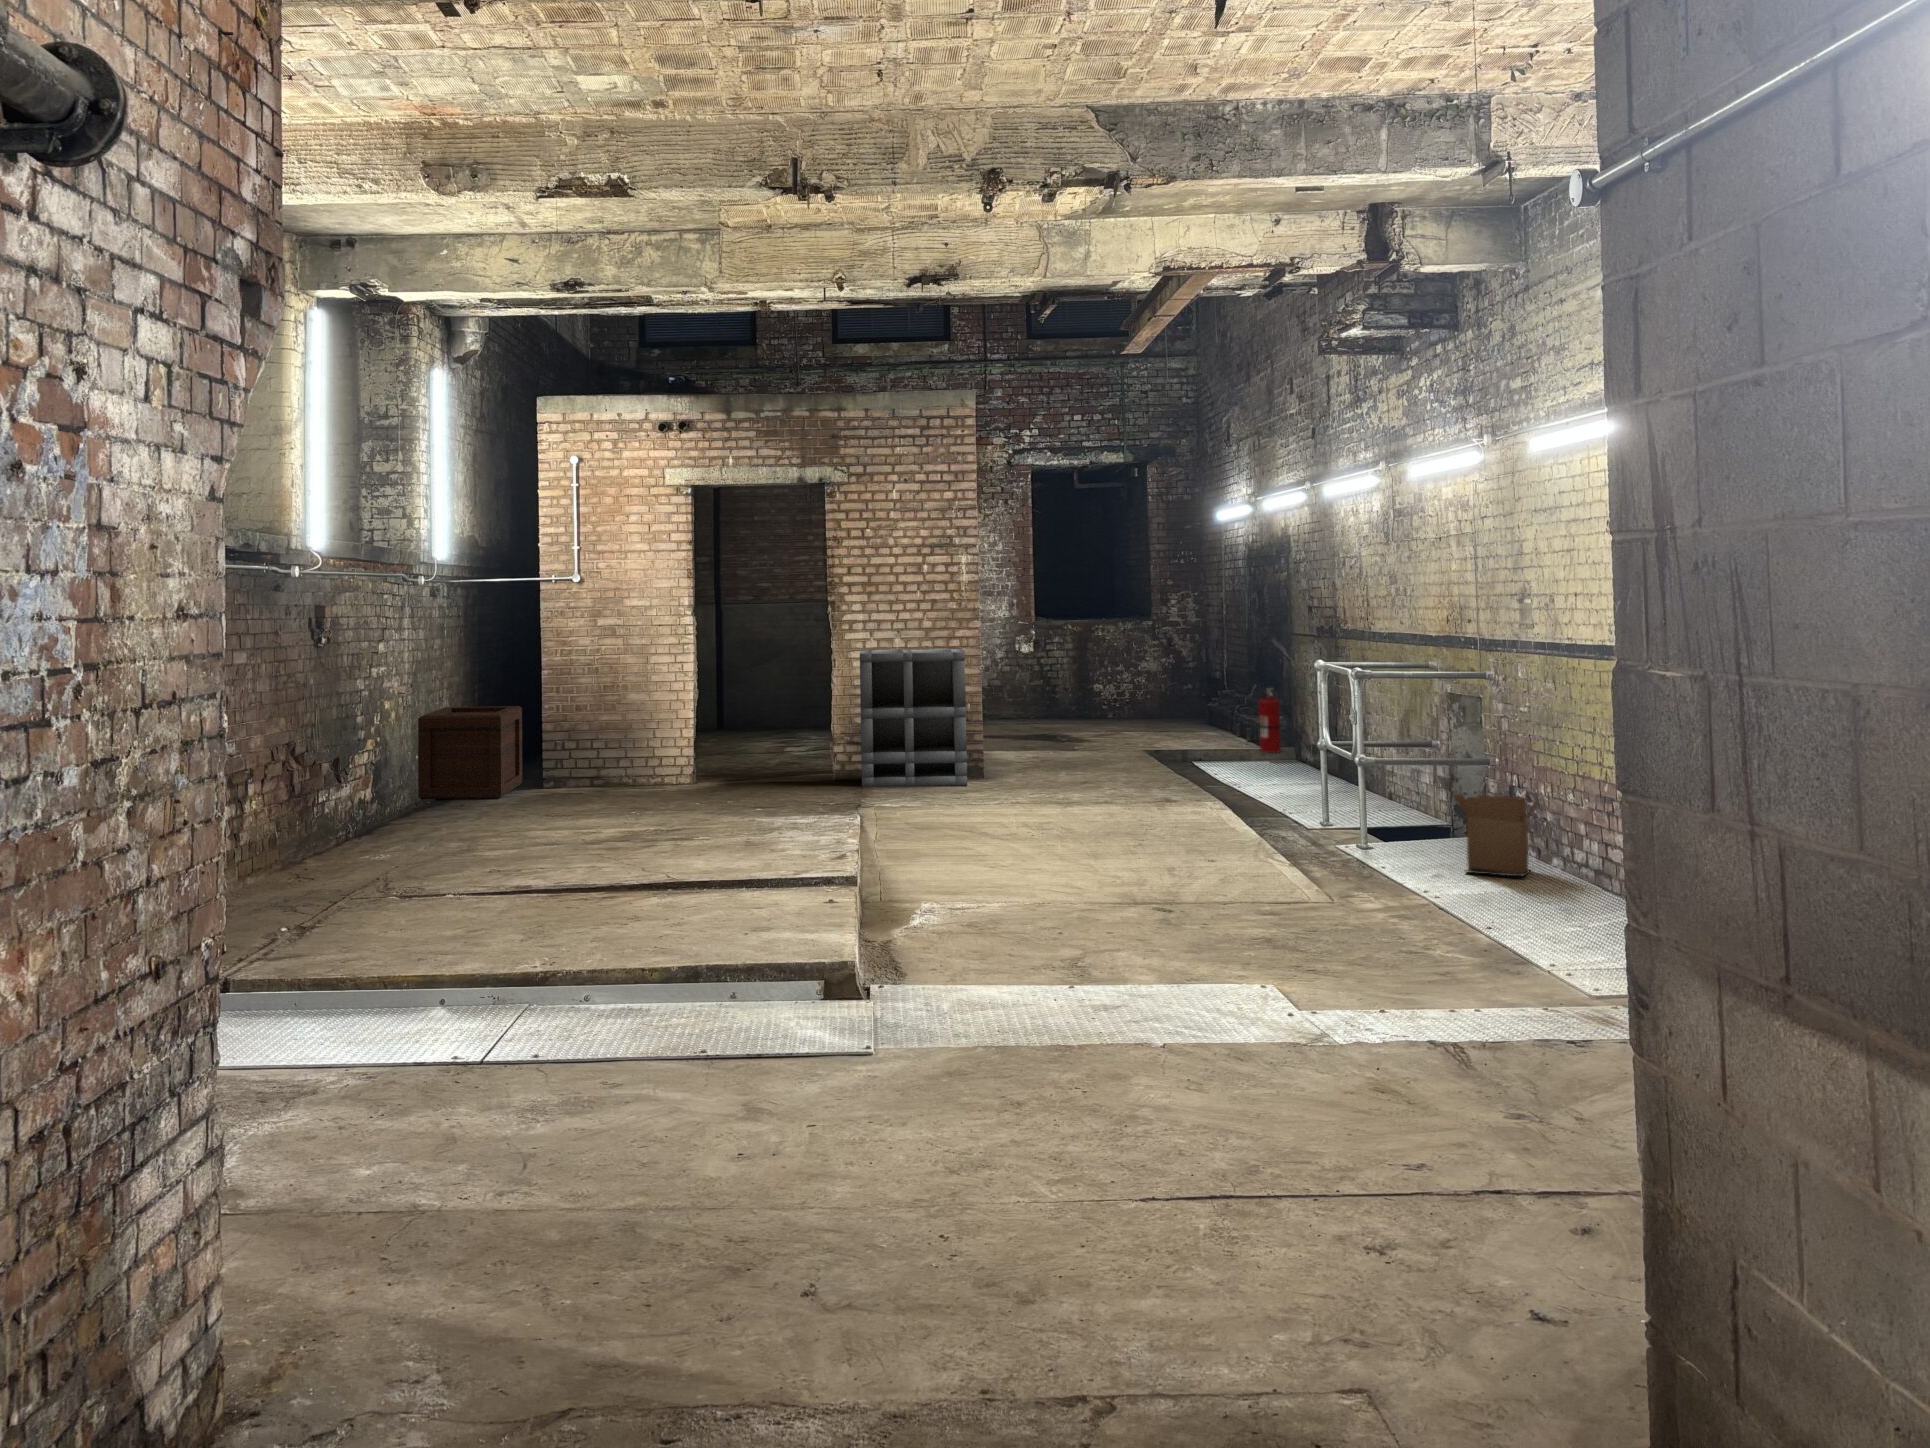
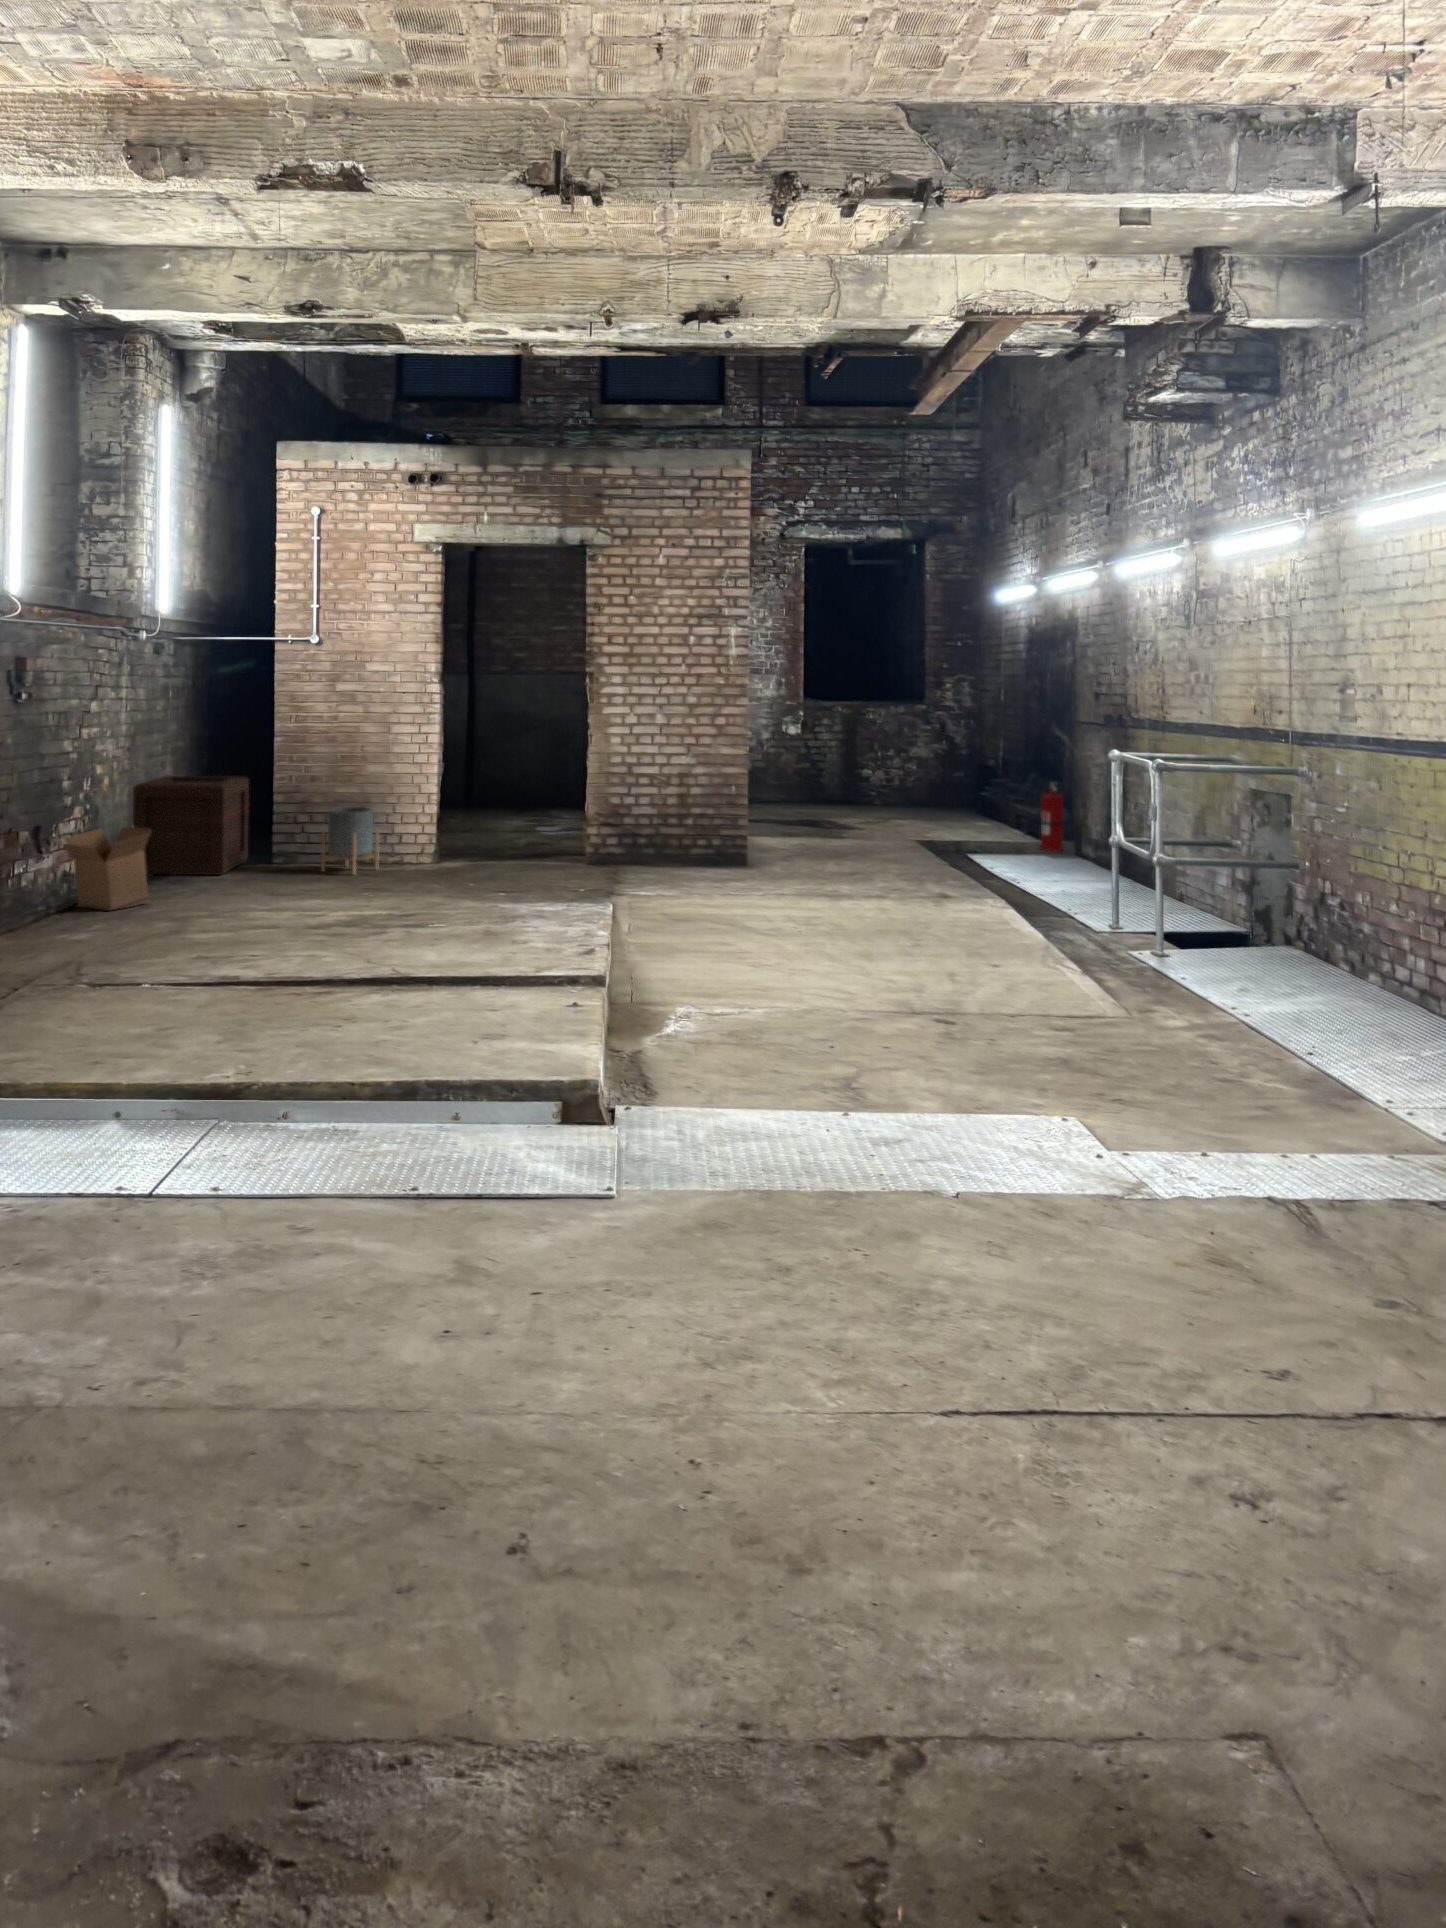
shelving unit: present [860,649,967,787] -> none [615,729,731,876]
planter: none [591,731,643,795] -> present [321,807,379,875]
cardboard box: present [1454,793,1540,876] -> present [63,827,151,911]

